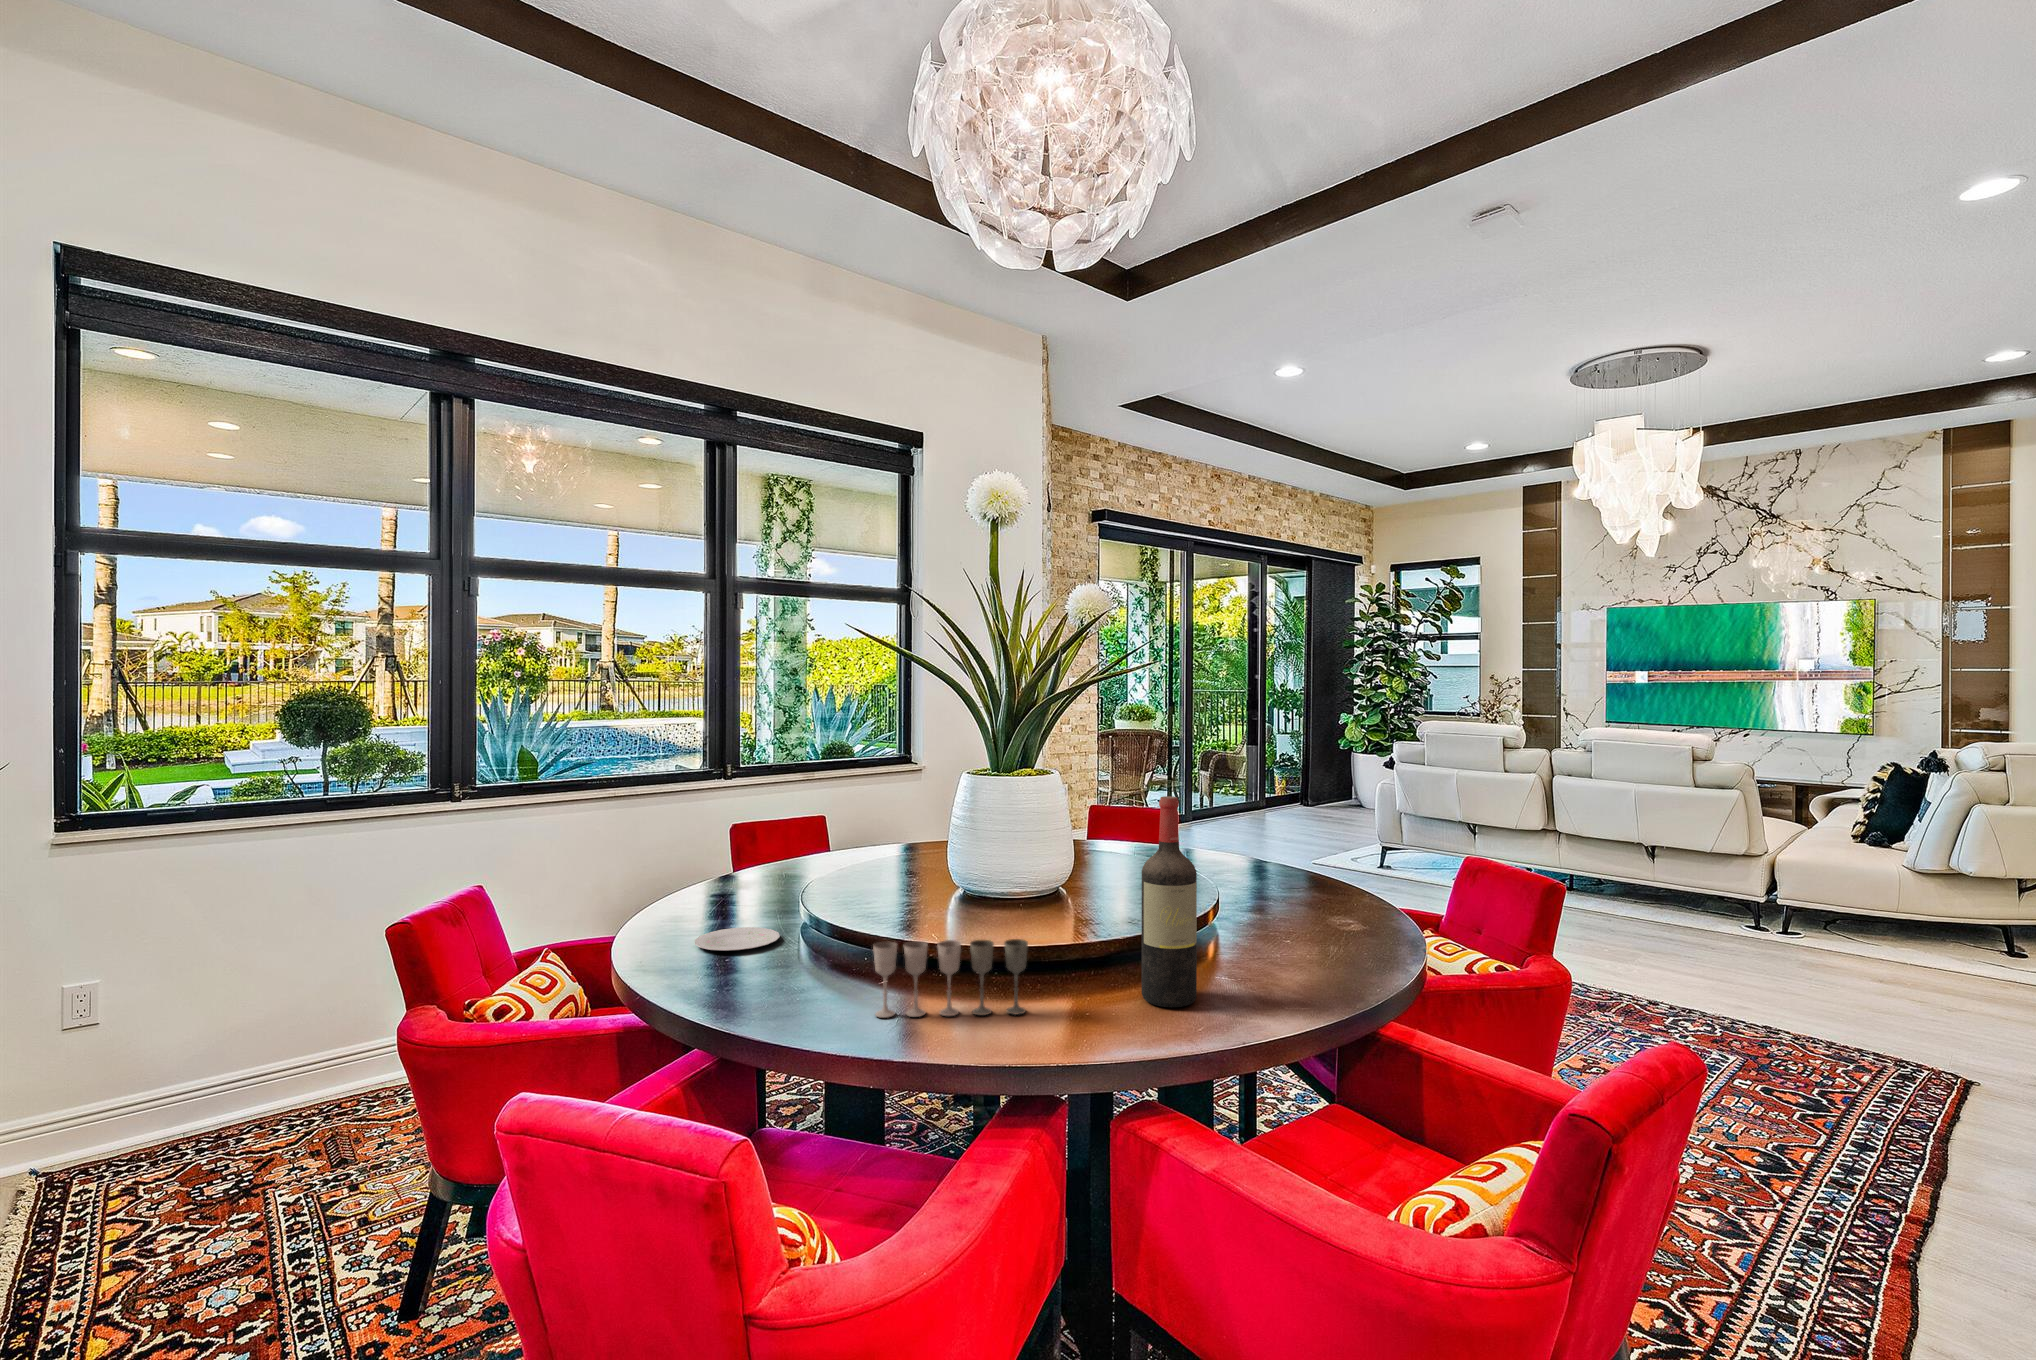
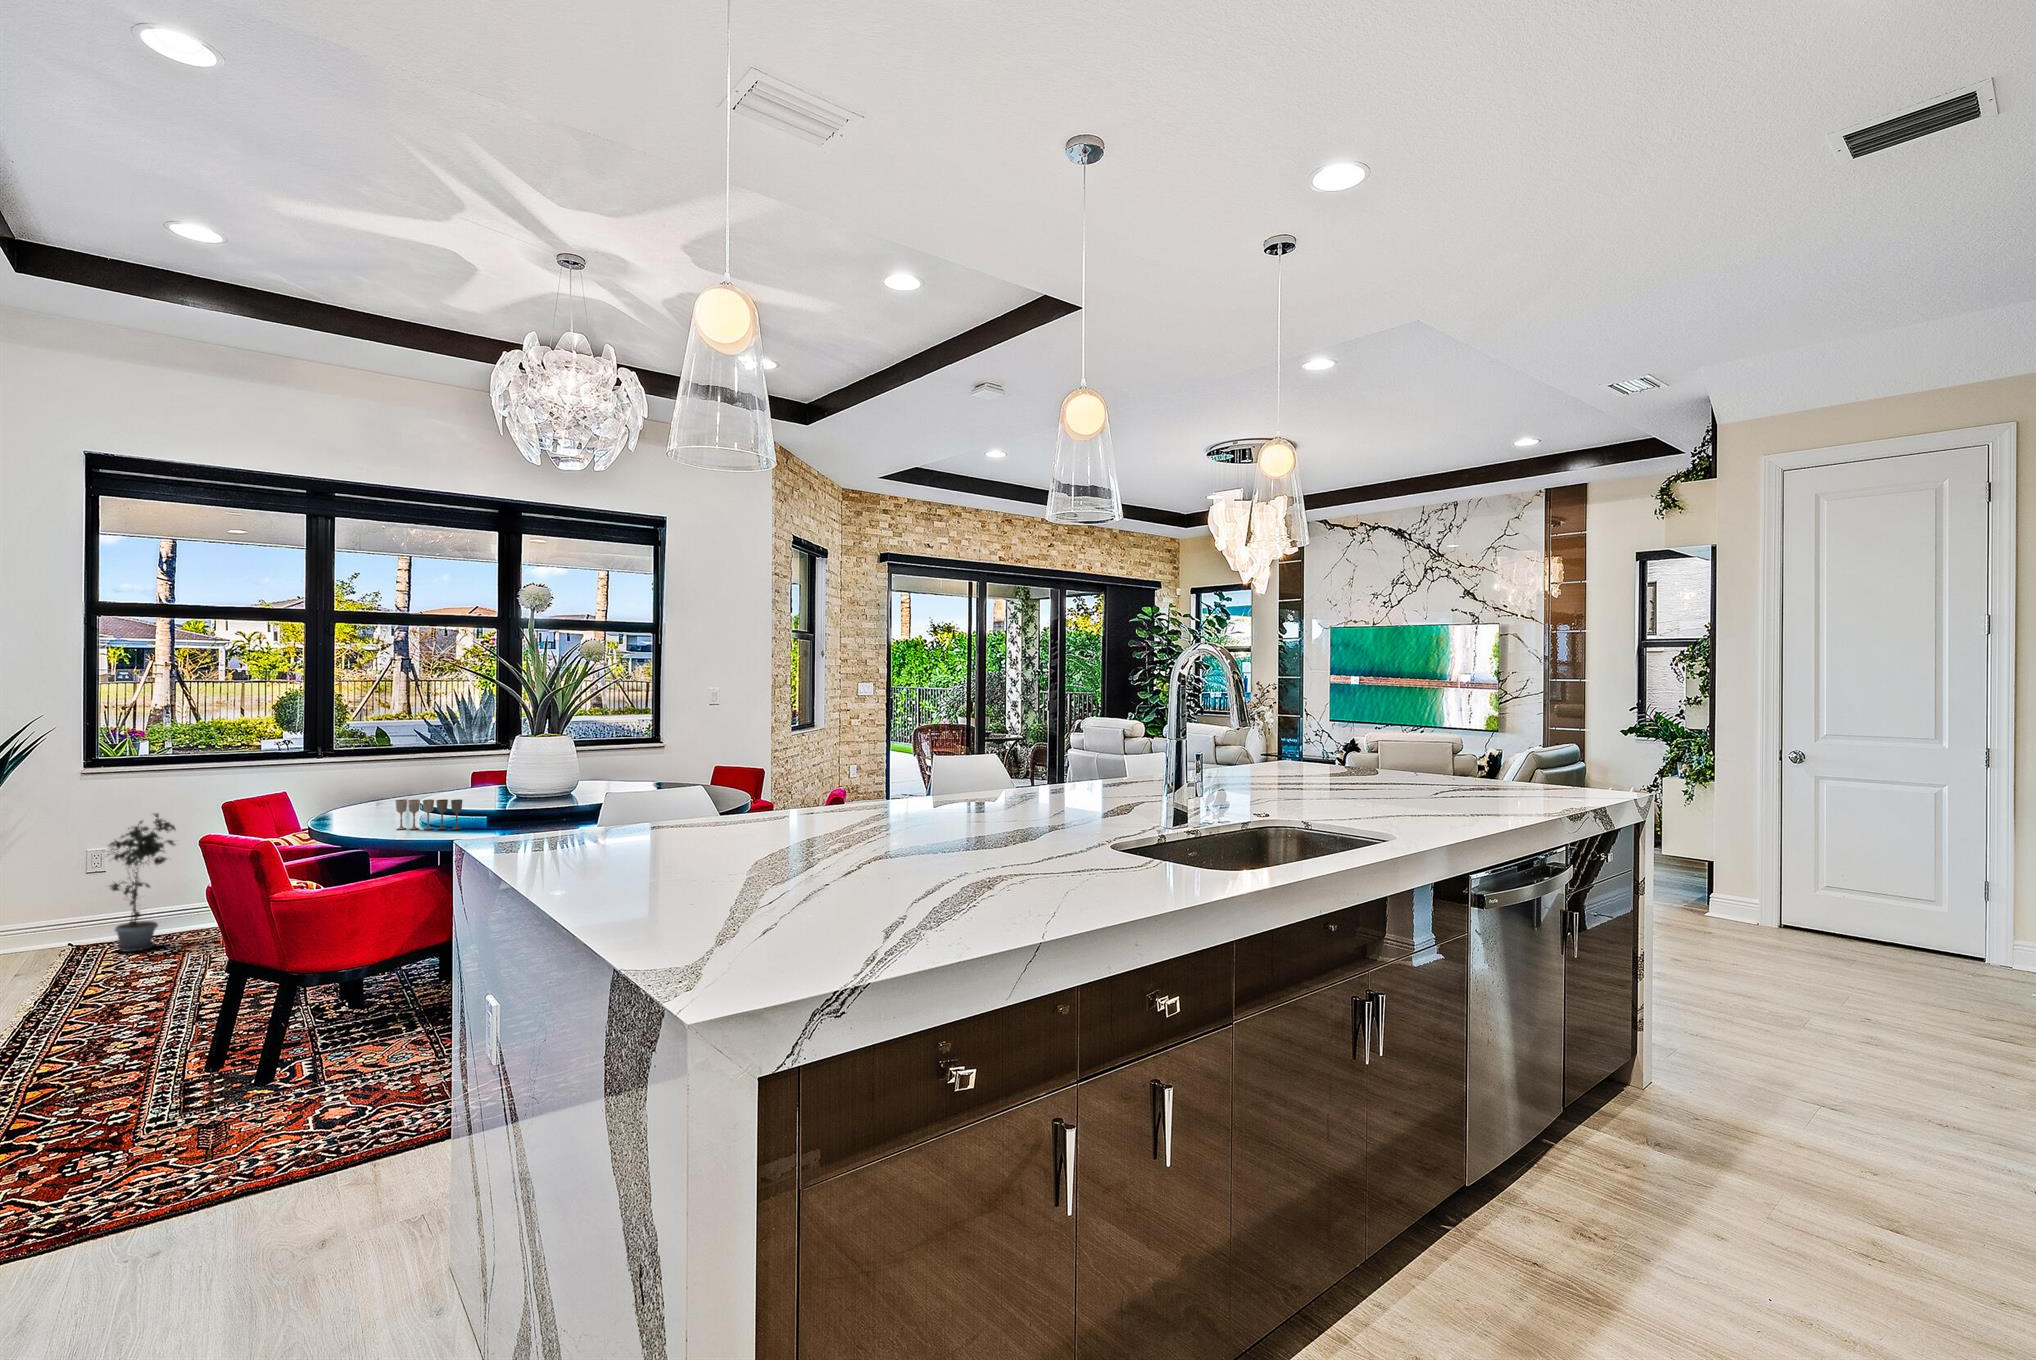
wine bottle: present [1142,796,1197,1007] -> none [517,741,543,829]
potted plant: none [84,914,236,1182] -> present [108,814,175,952]
plate: present [695,927,780,951] -> none [359,742,405,812]

